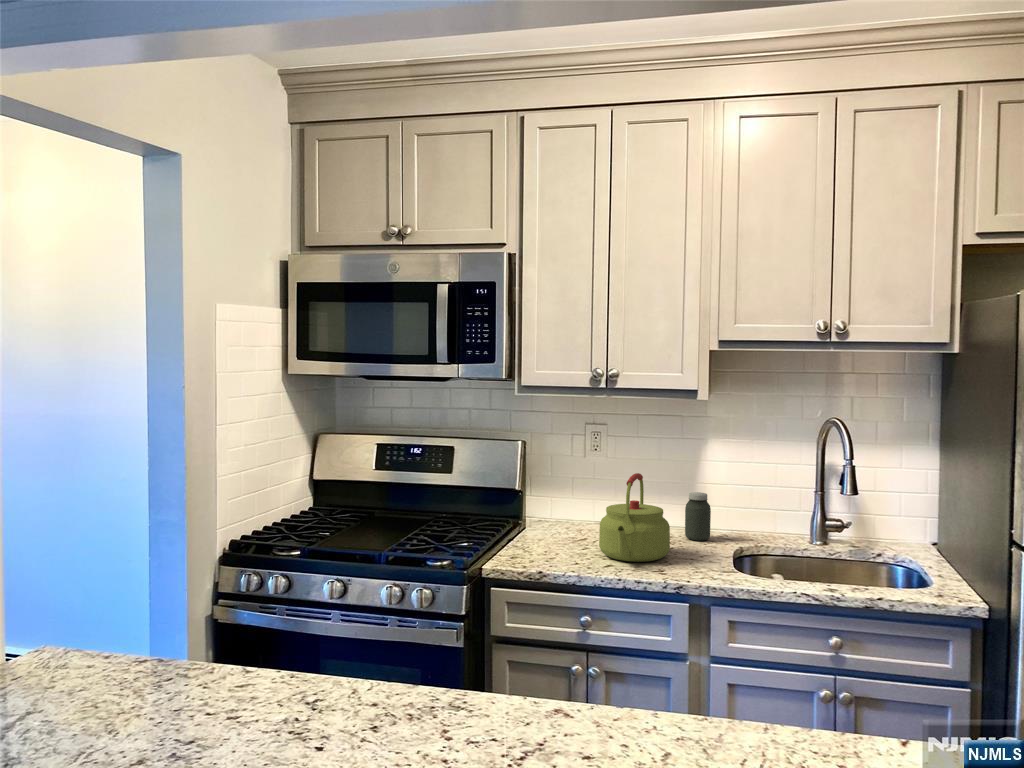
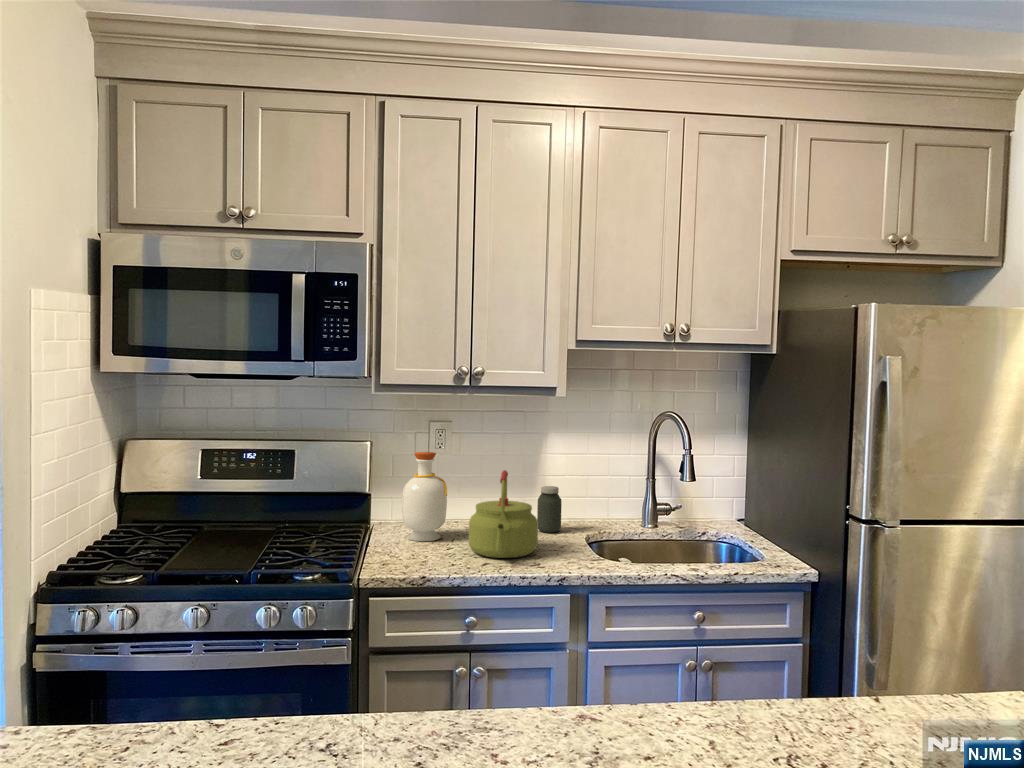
bottle: none [544,453,588,540] -> present [402,452,447,541]

